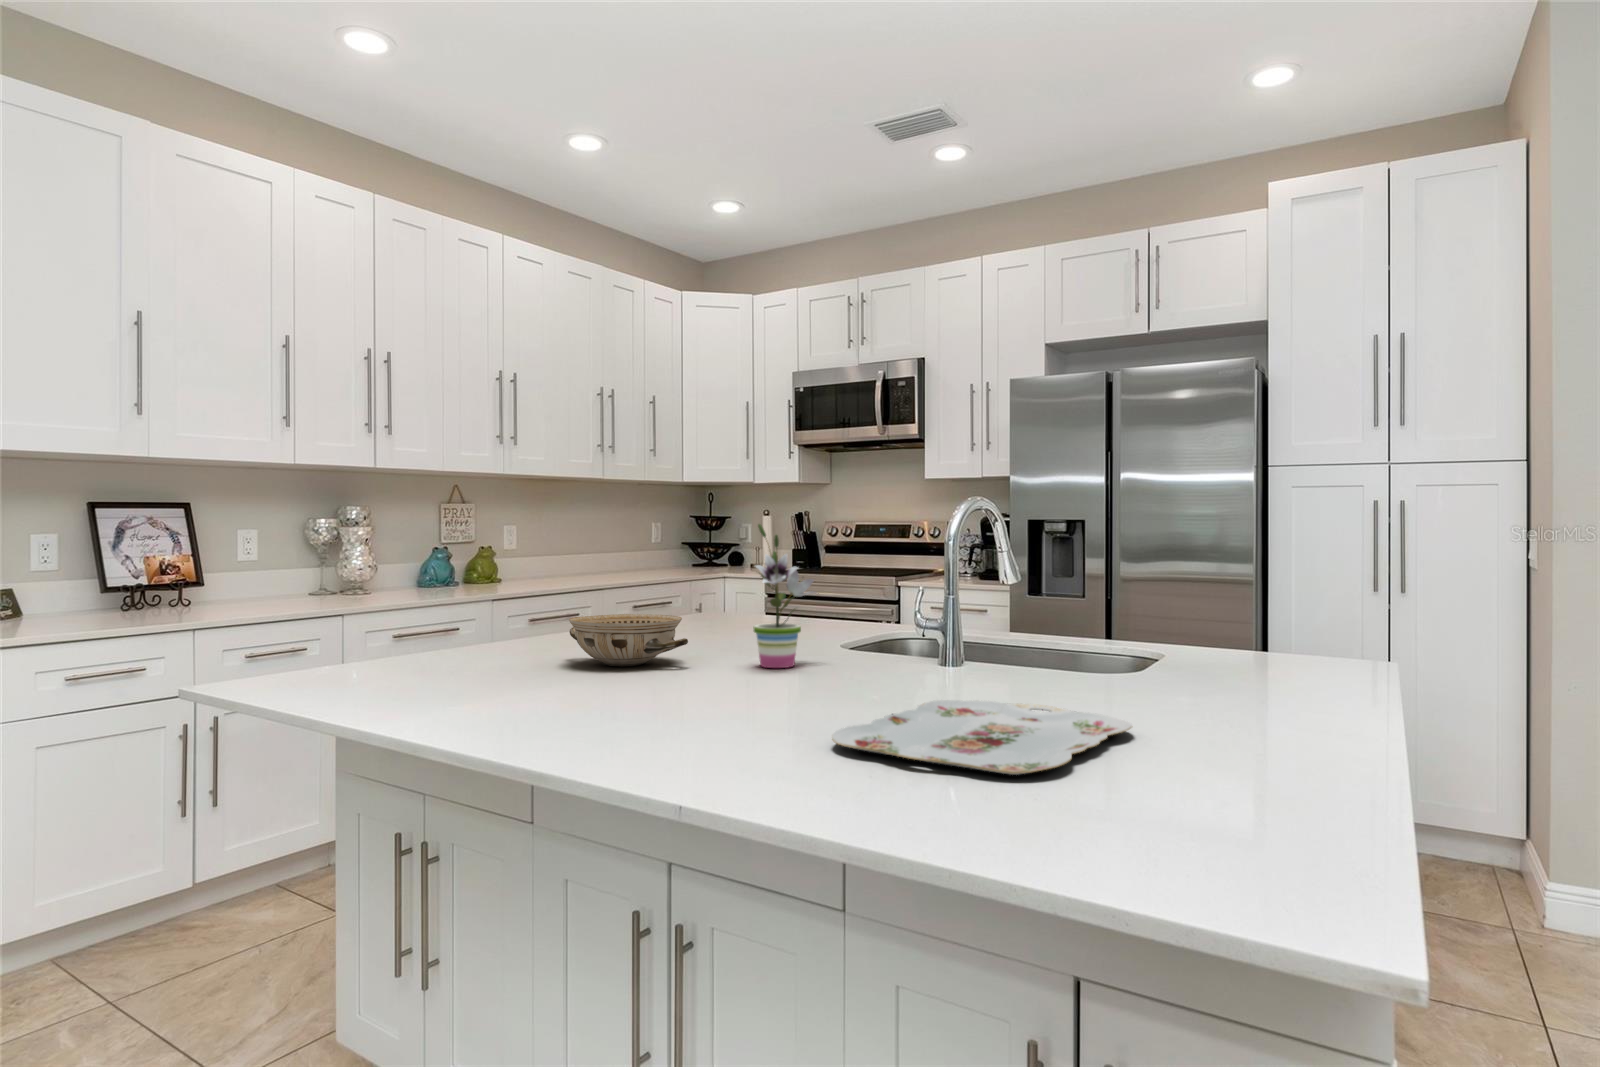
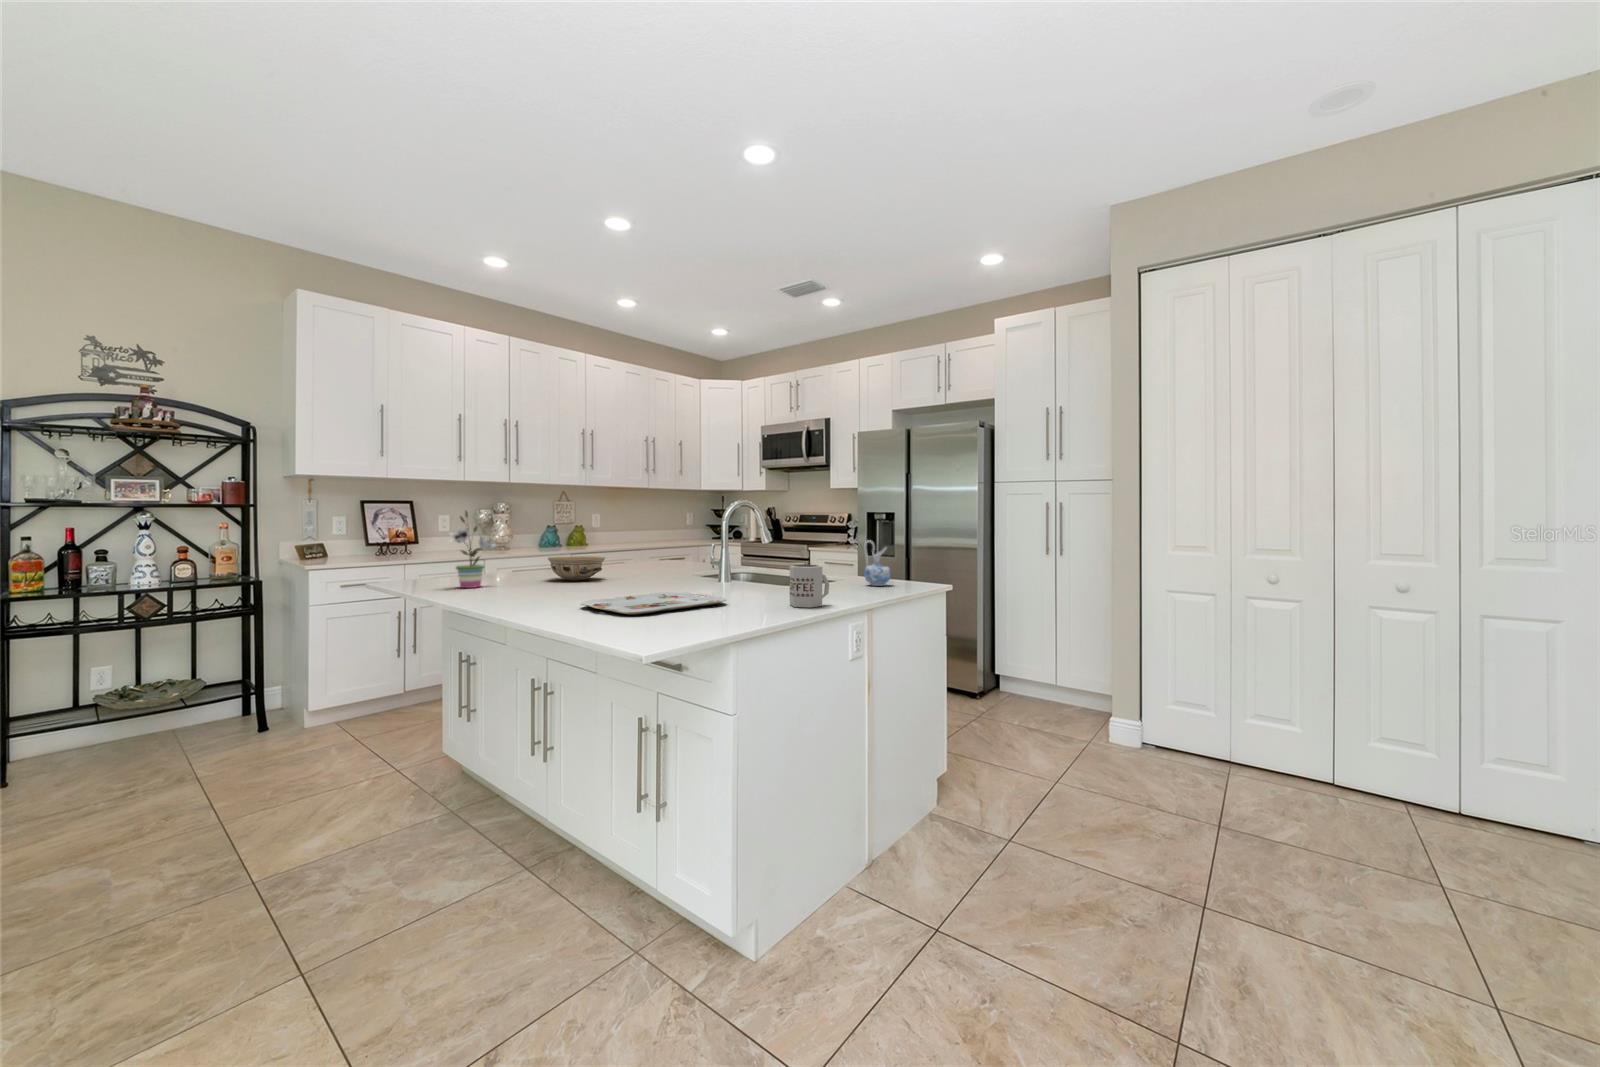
potted plant: present [754,524,816,668] -> present [449,511,495,588]
ceramic pitcher: none [1226,579,1284,668] -> present [864,540,891,586]
mug: none [1261,641,1341,737] -> present [790,565,829,608]

